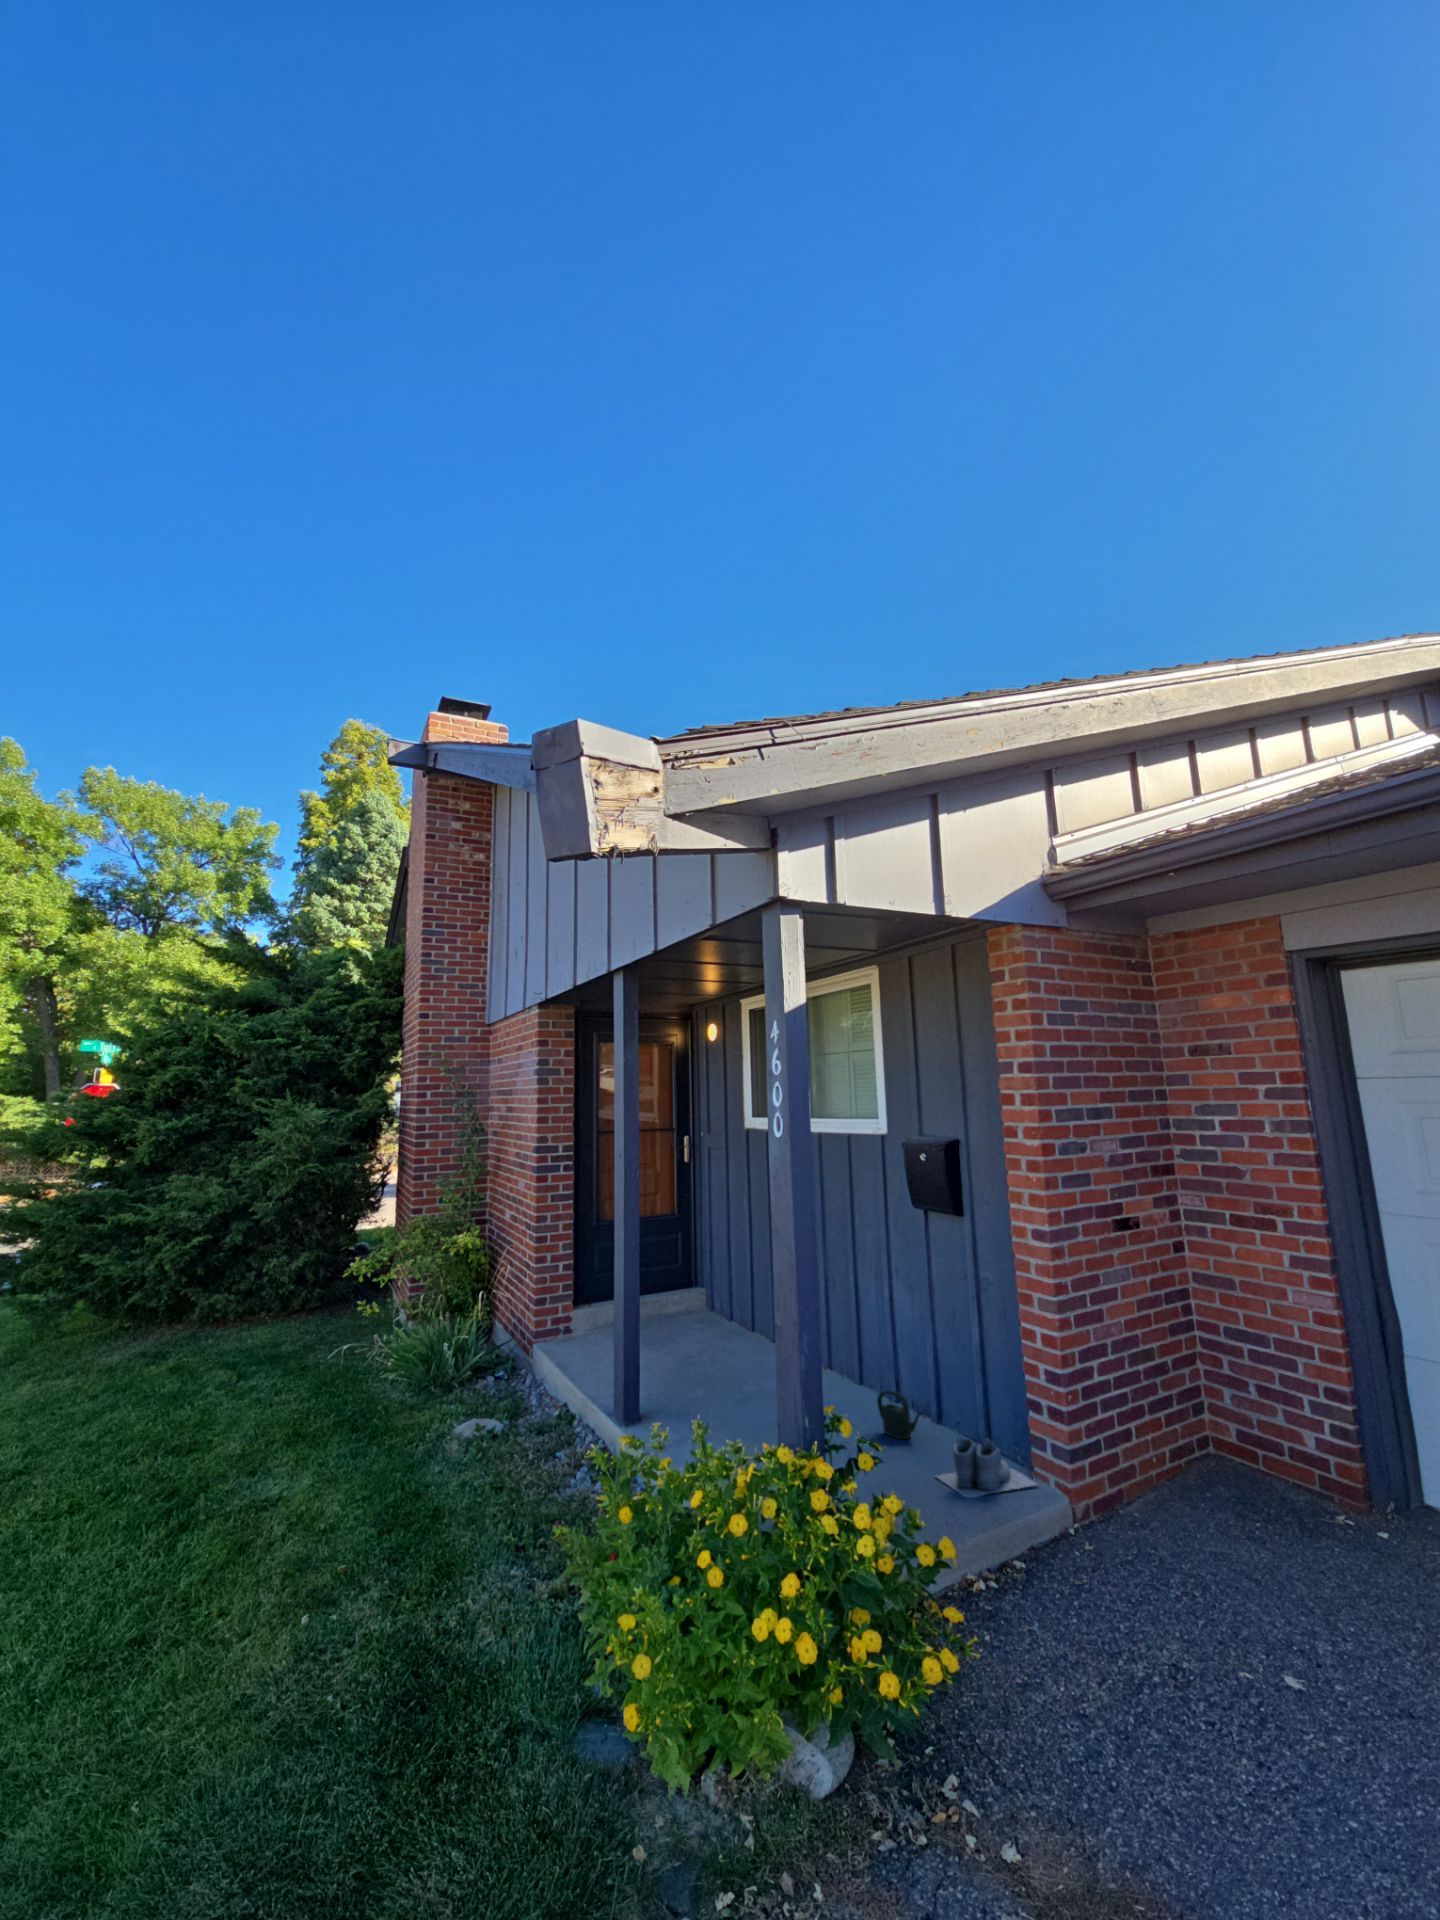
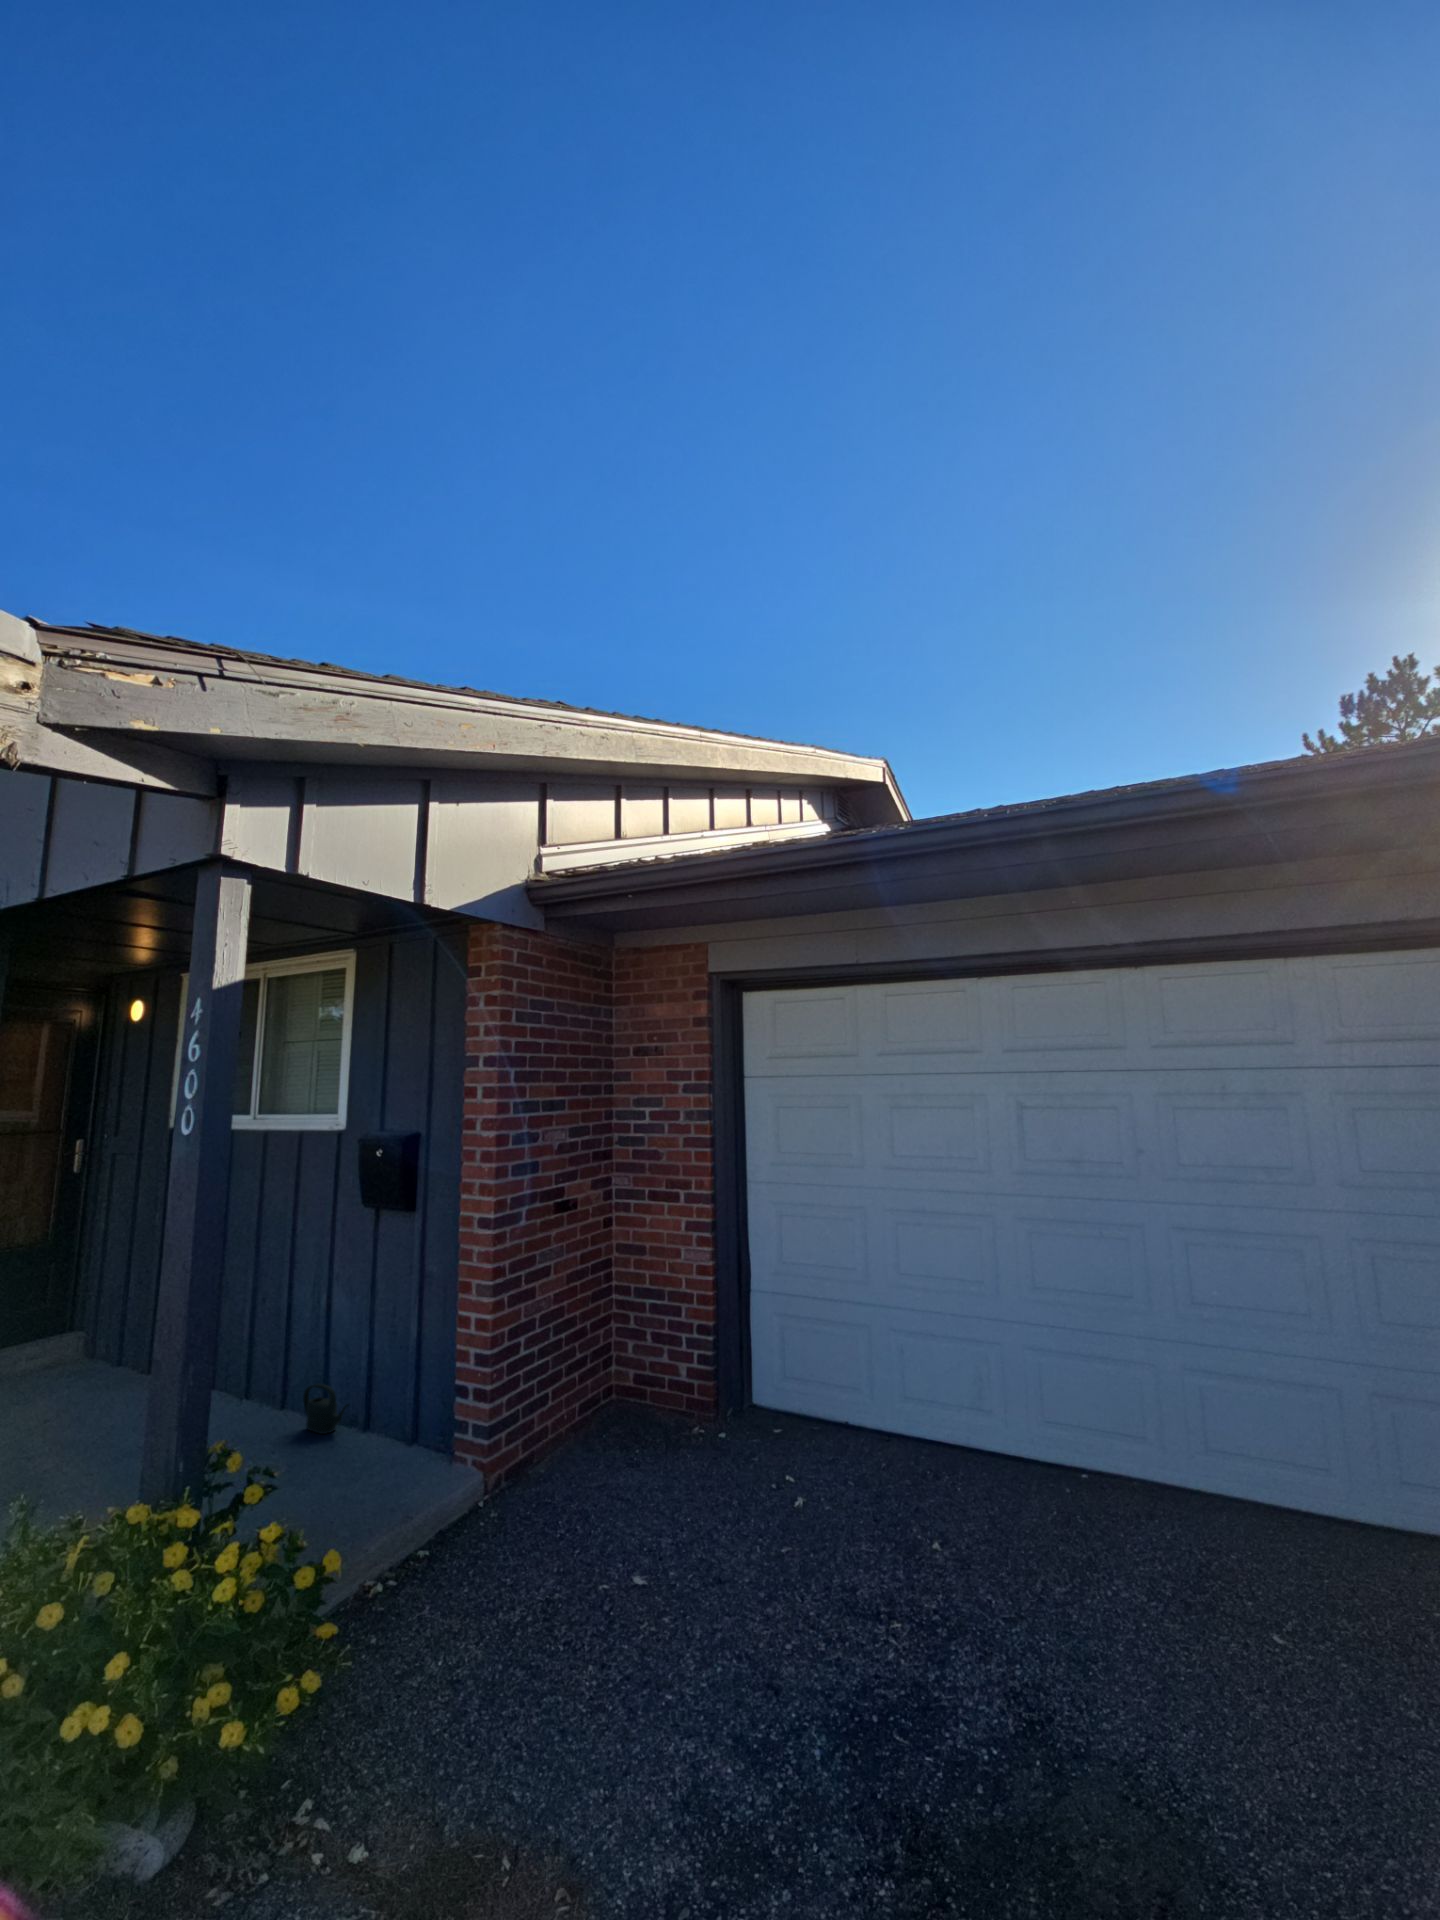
boots: present [936,1437,1037,1498] -> none [349,1429,457,1501]

